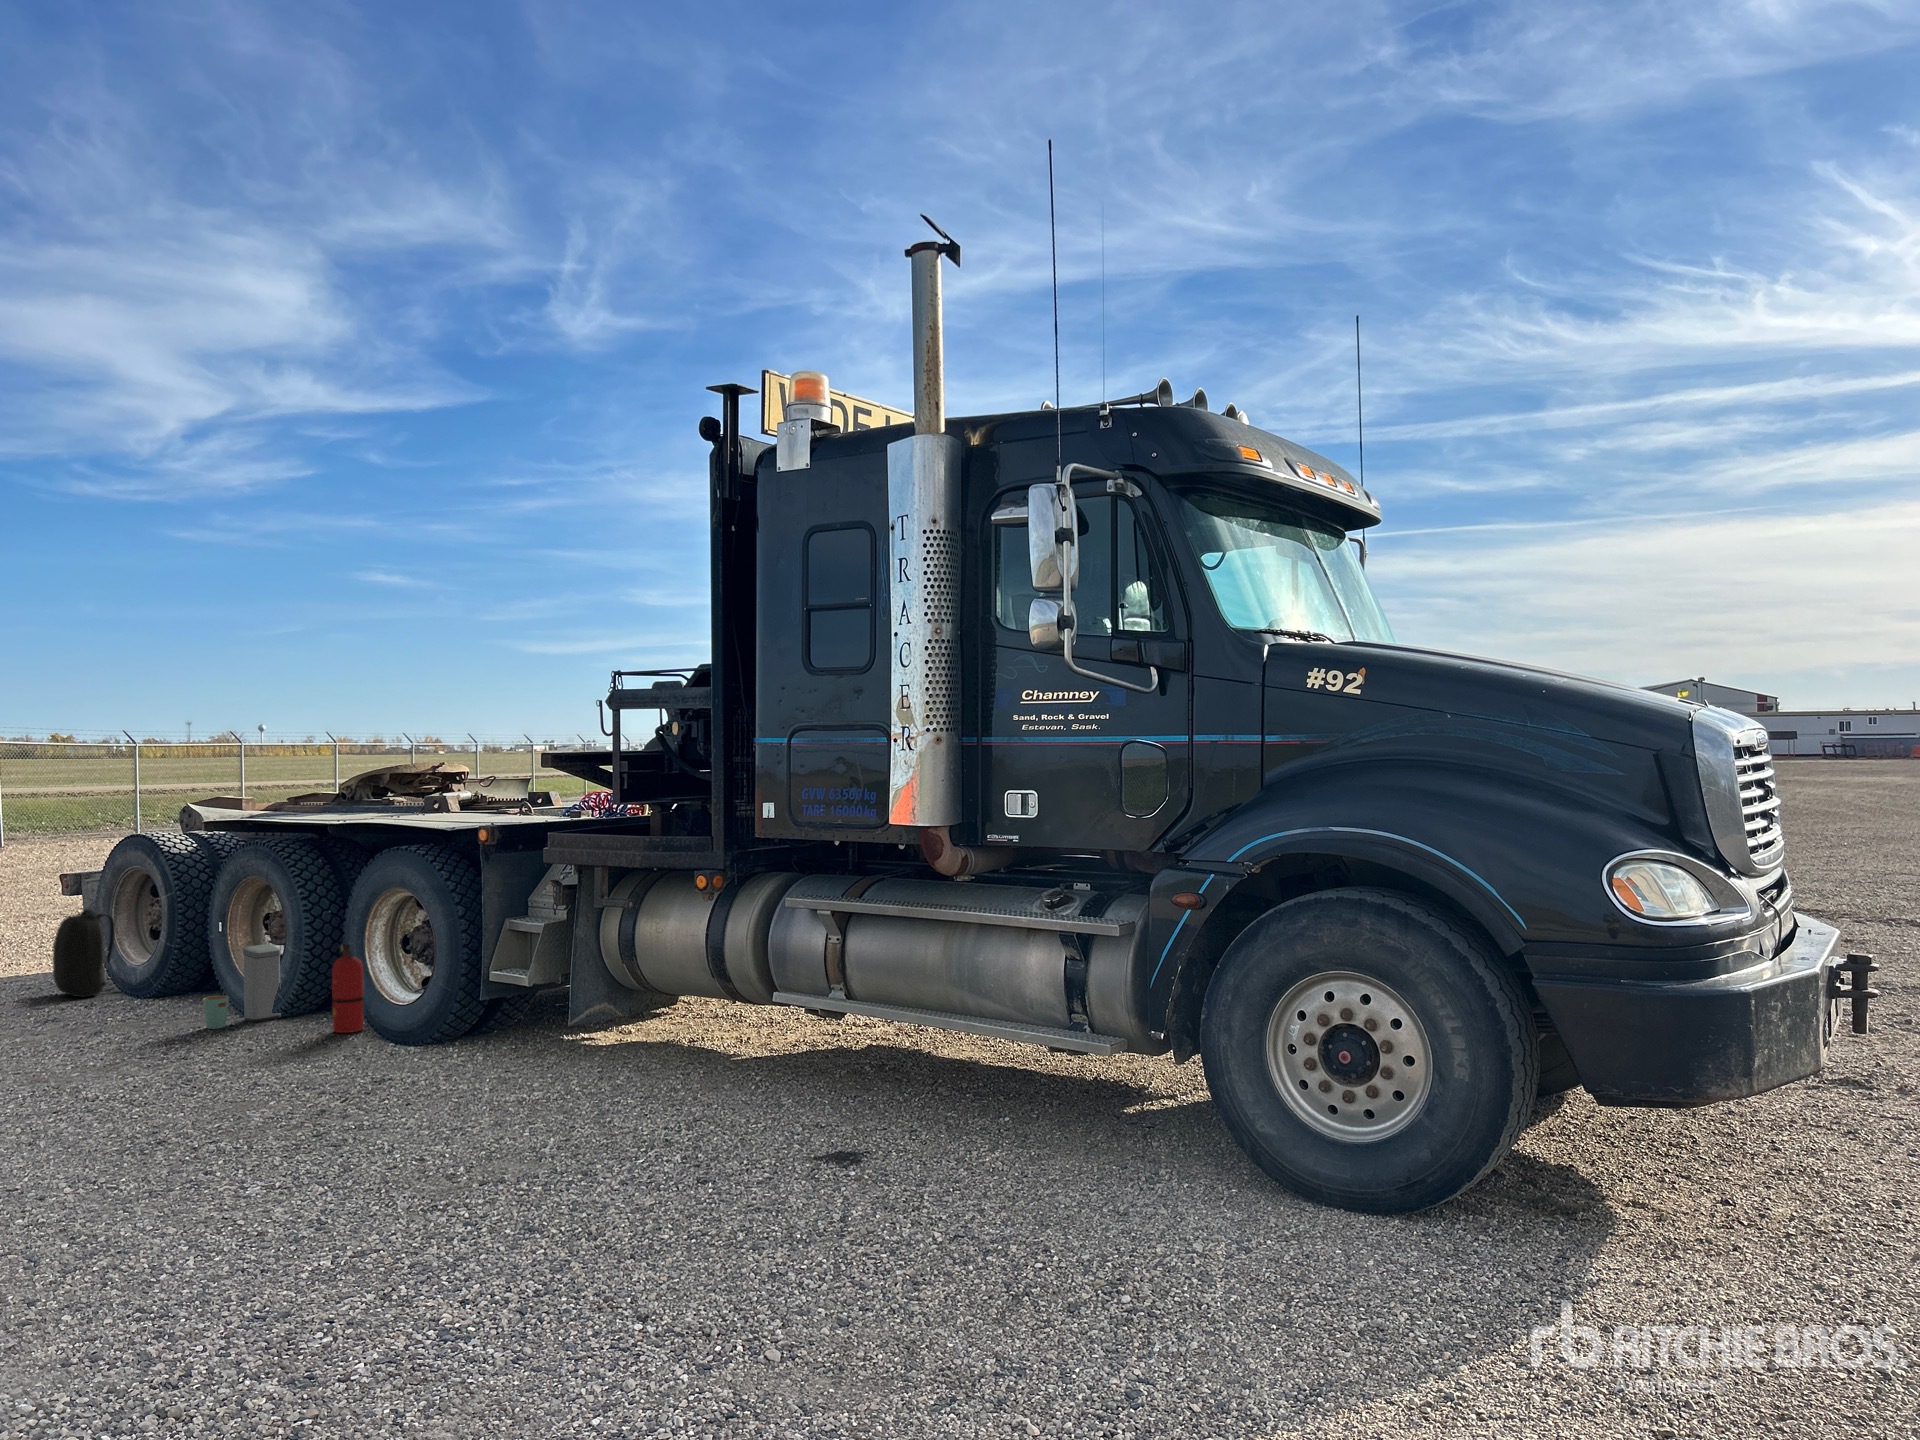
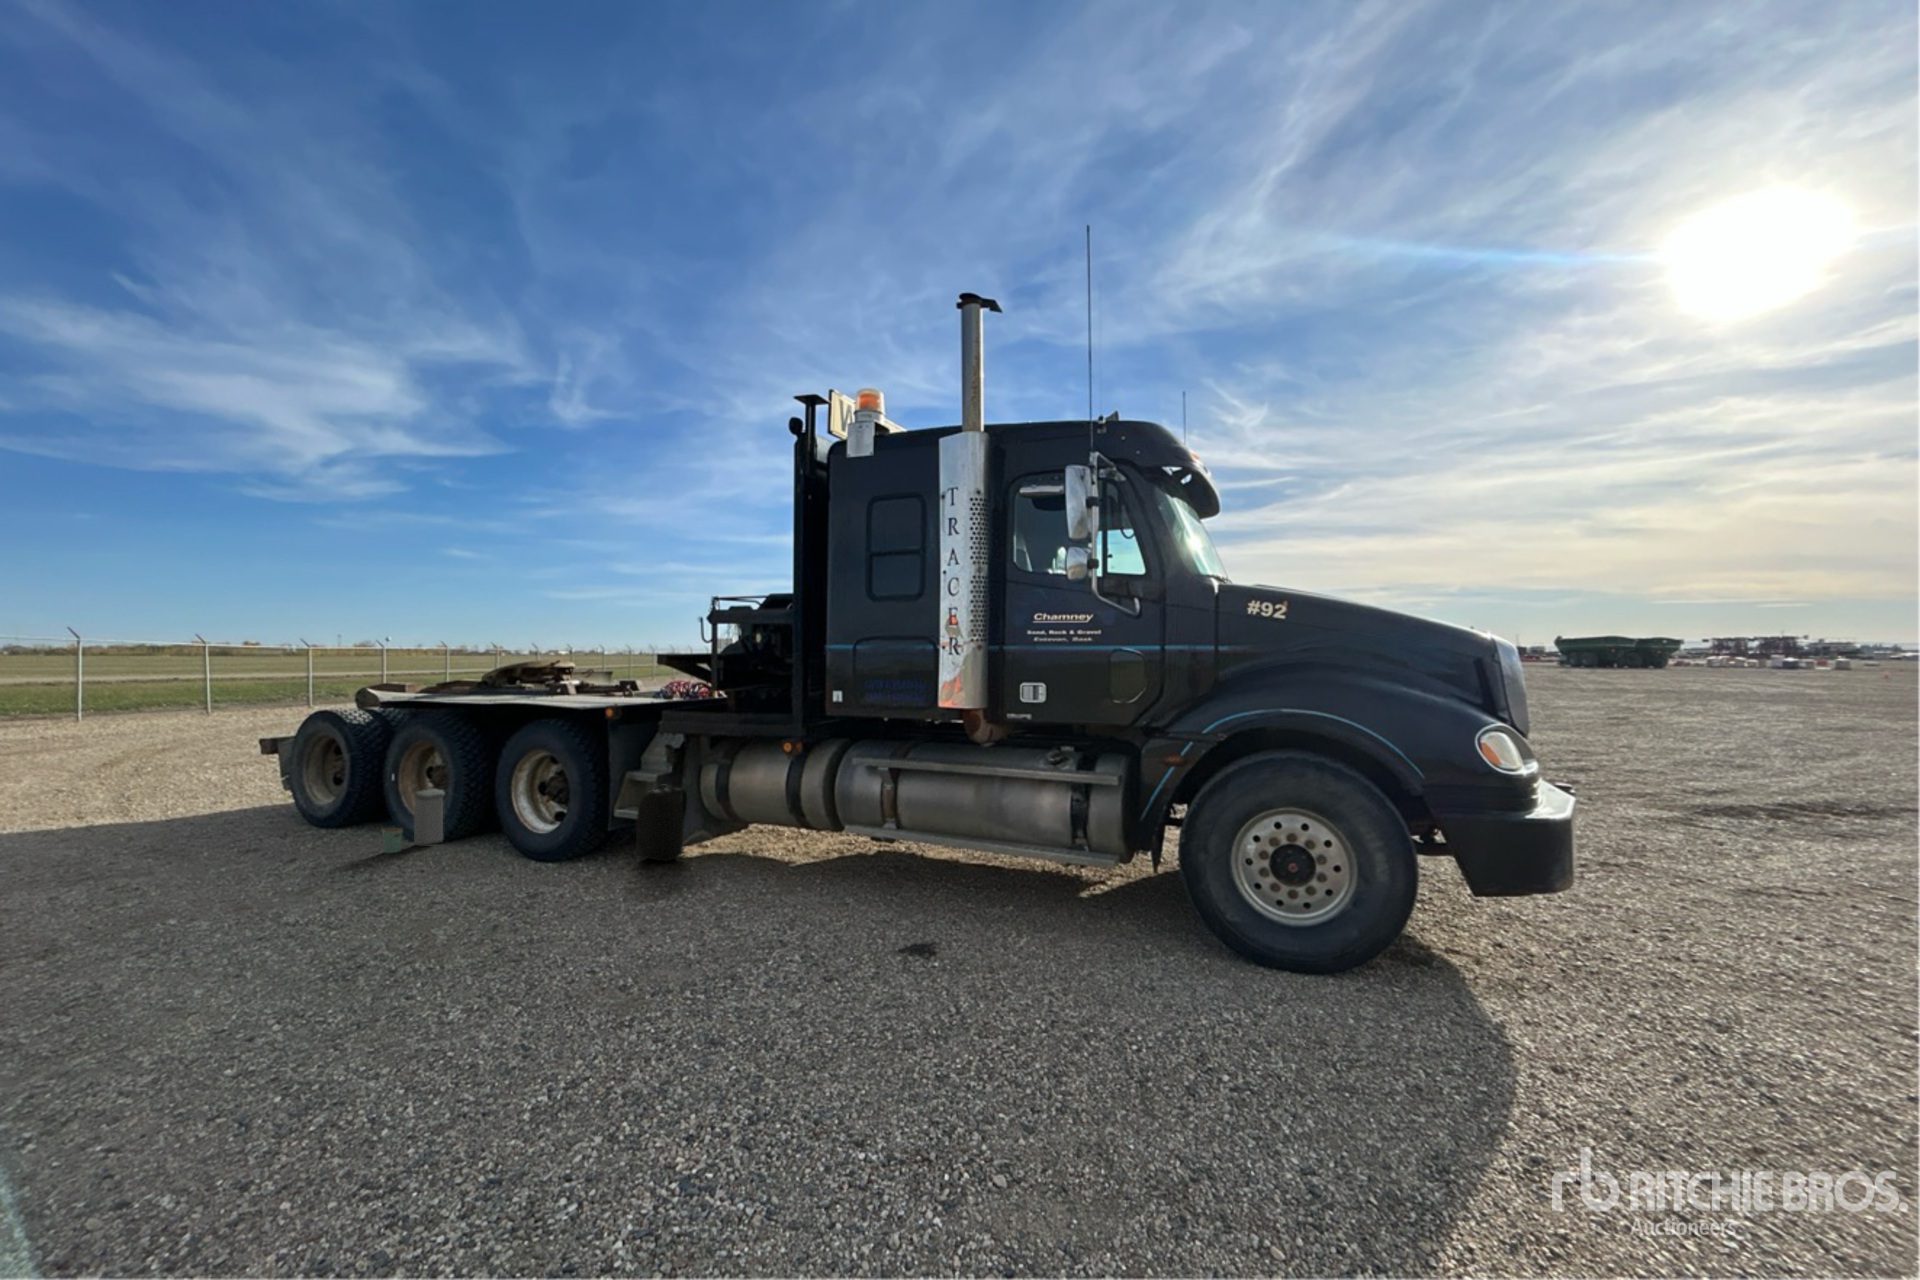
backpack: present [53,909,115,997] -> present [636,785,688,862]
fire extinguisher: present [332,943,364,1033] -> none [487,788,512,855]

